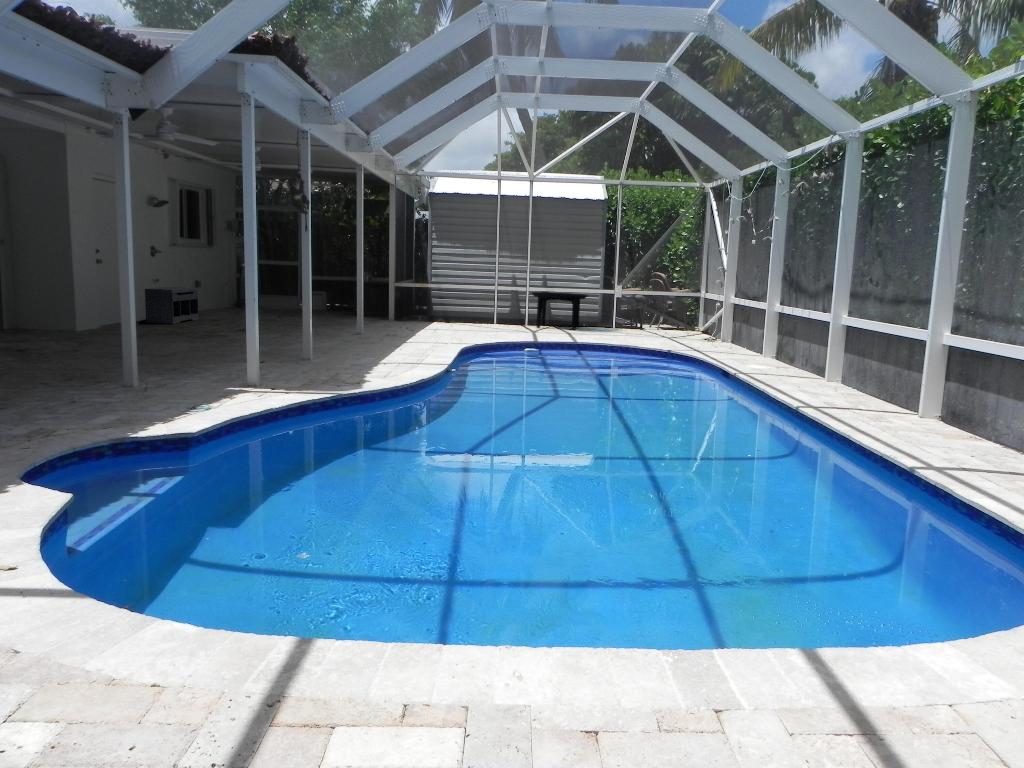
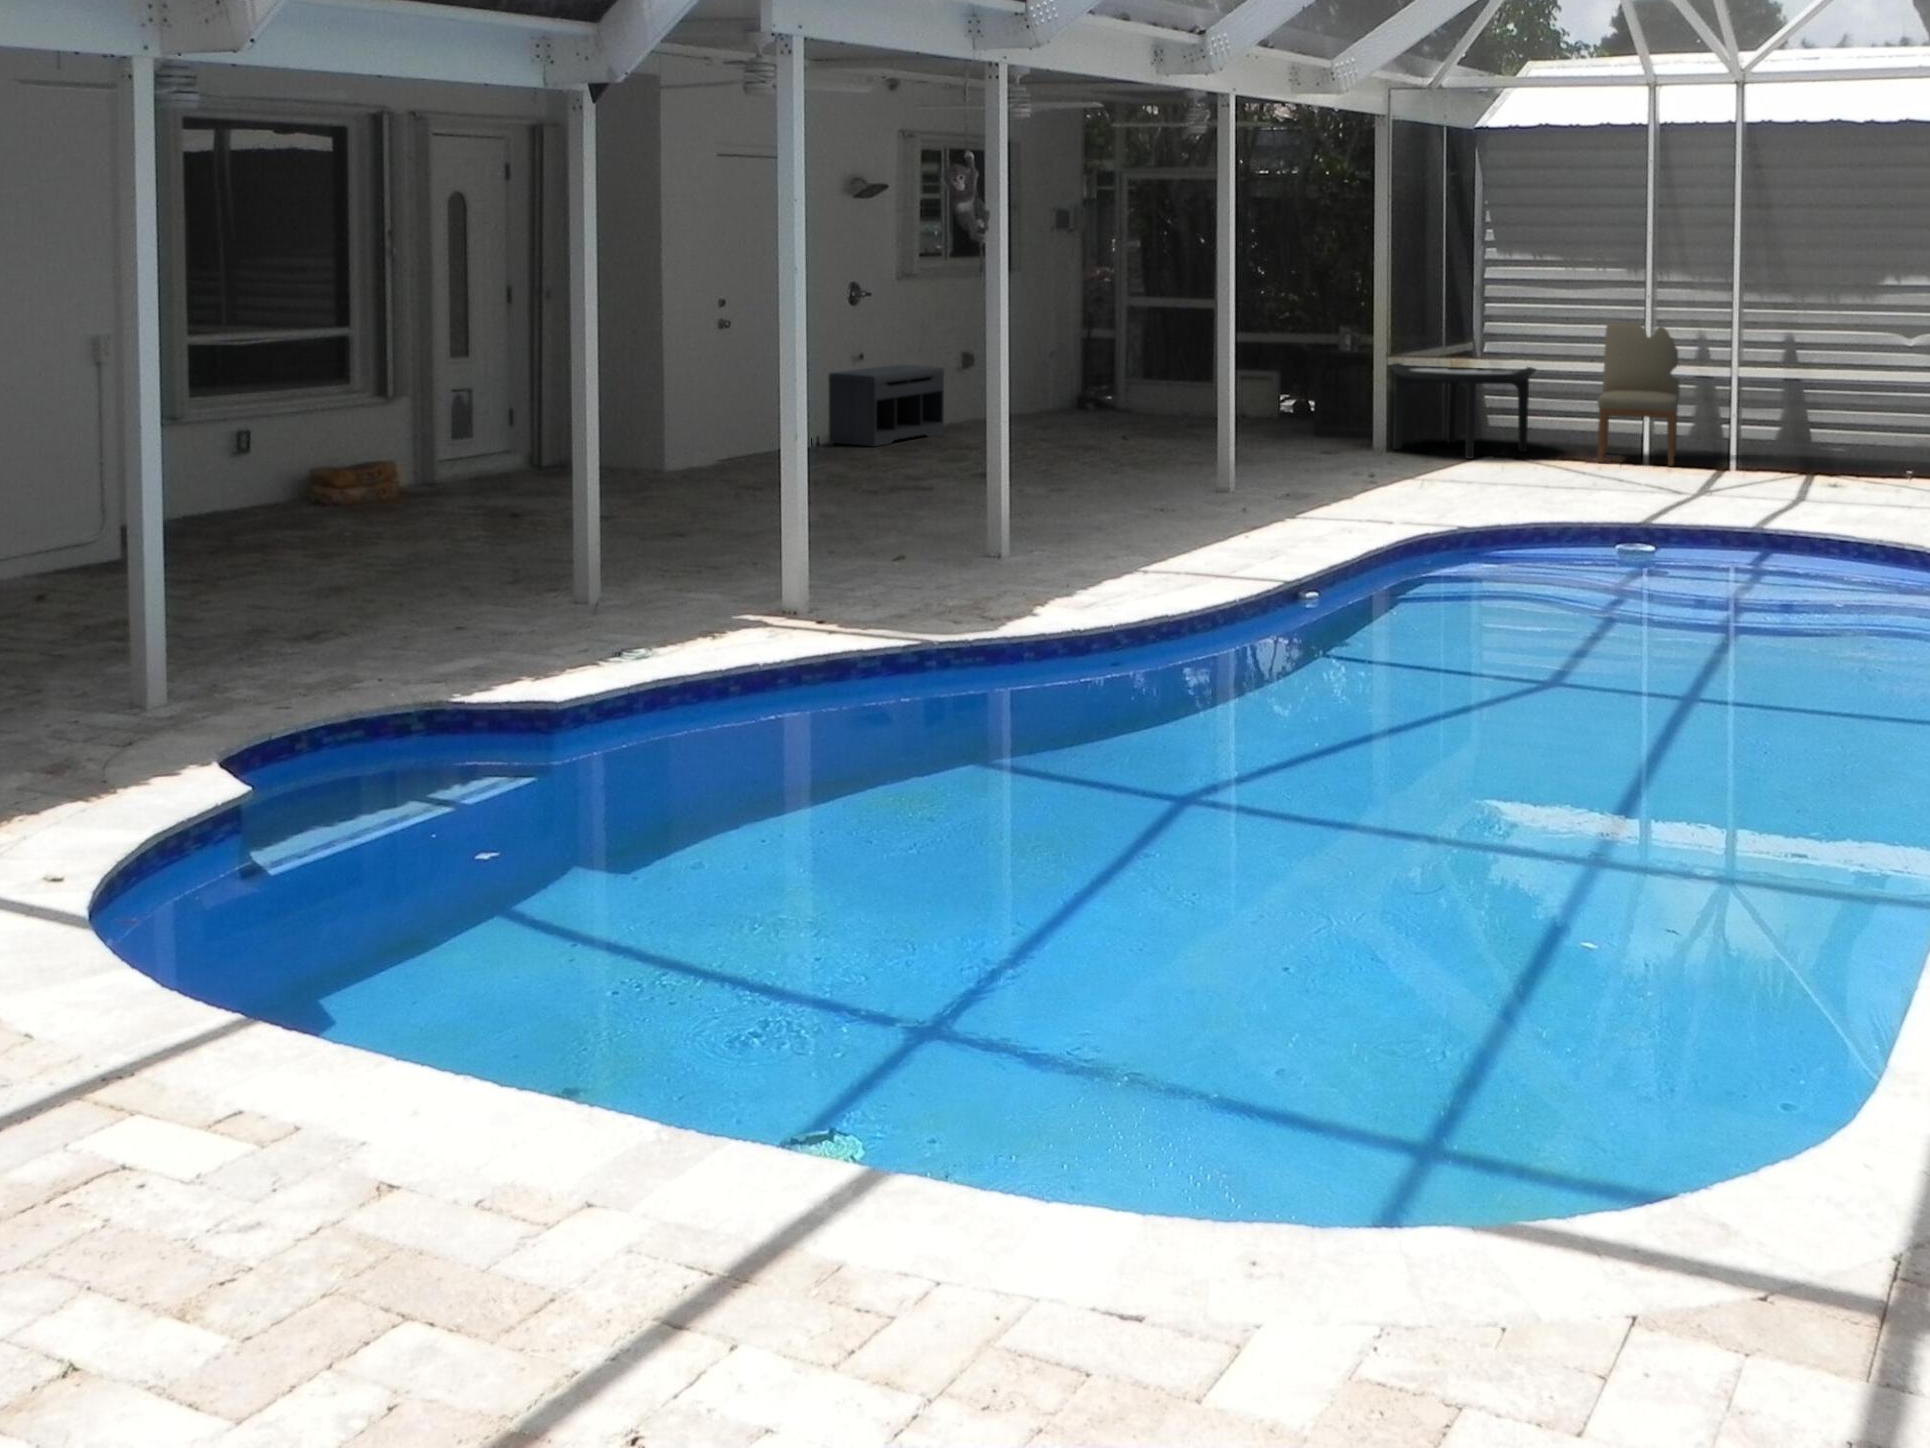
chair: none [479,271,512,325] -> present [1597,322,1680,466]
round table: present [532,292,588,330] -> present [1390,363,1536,459]

